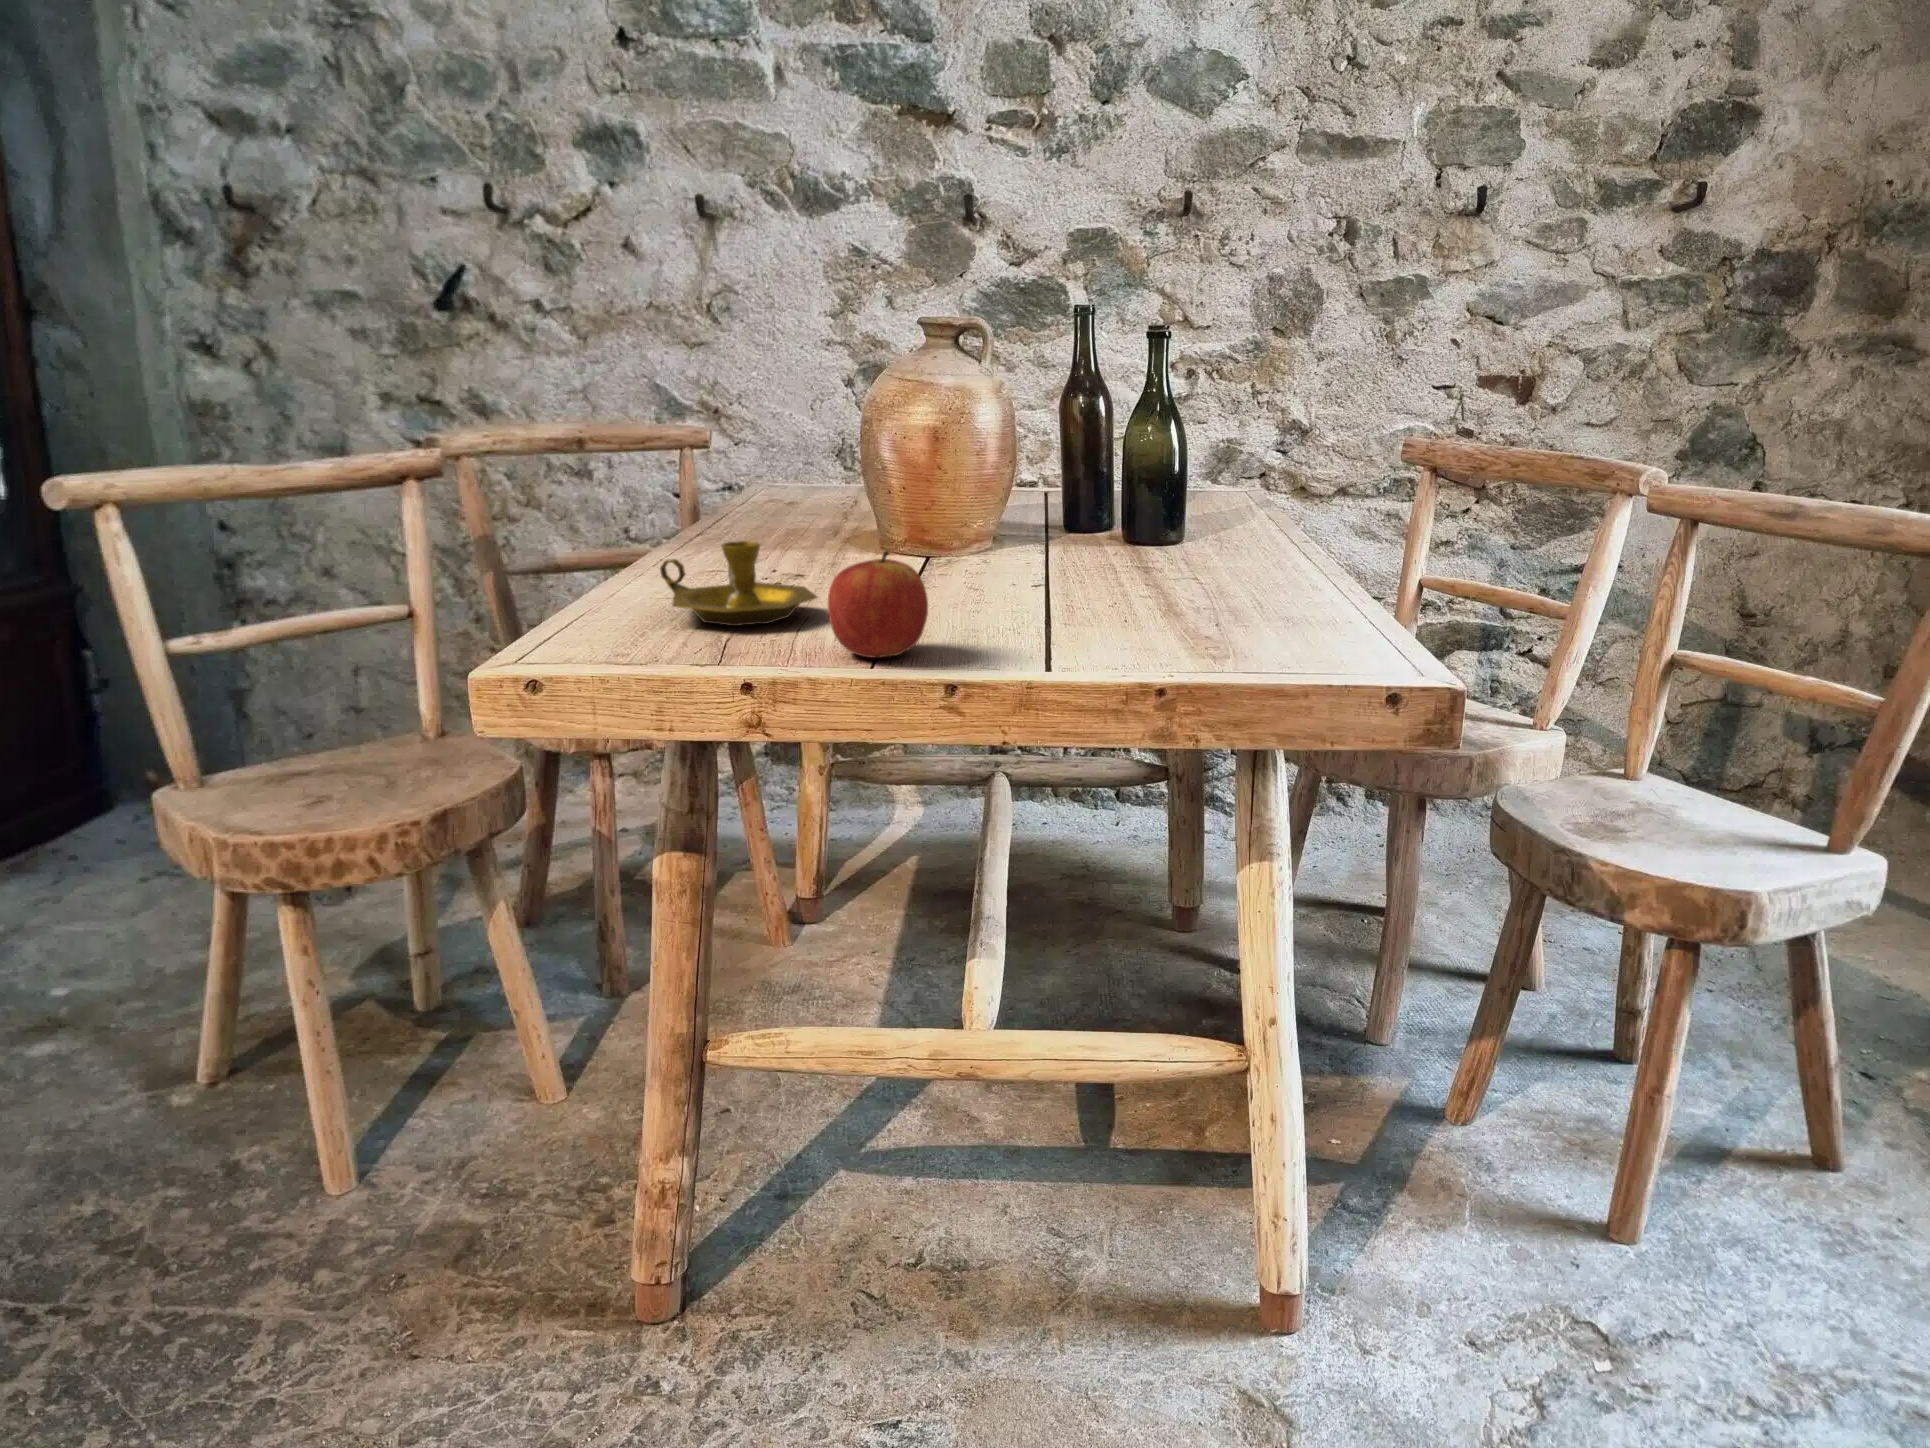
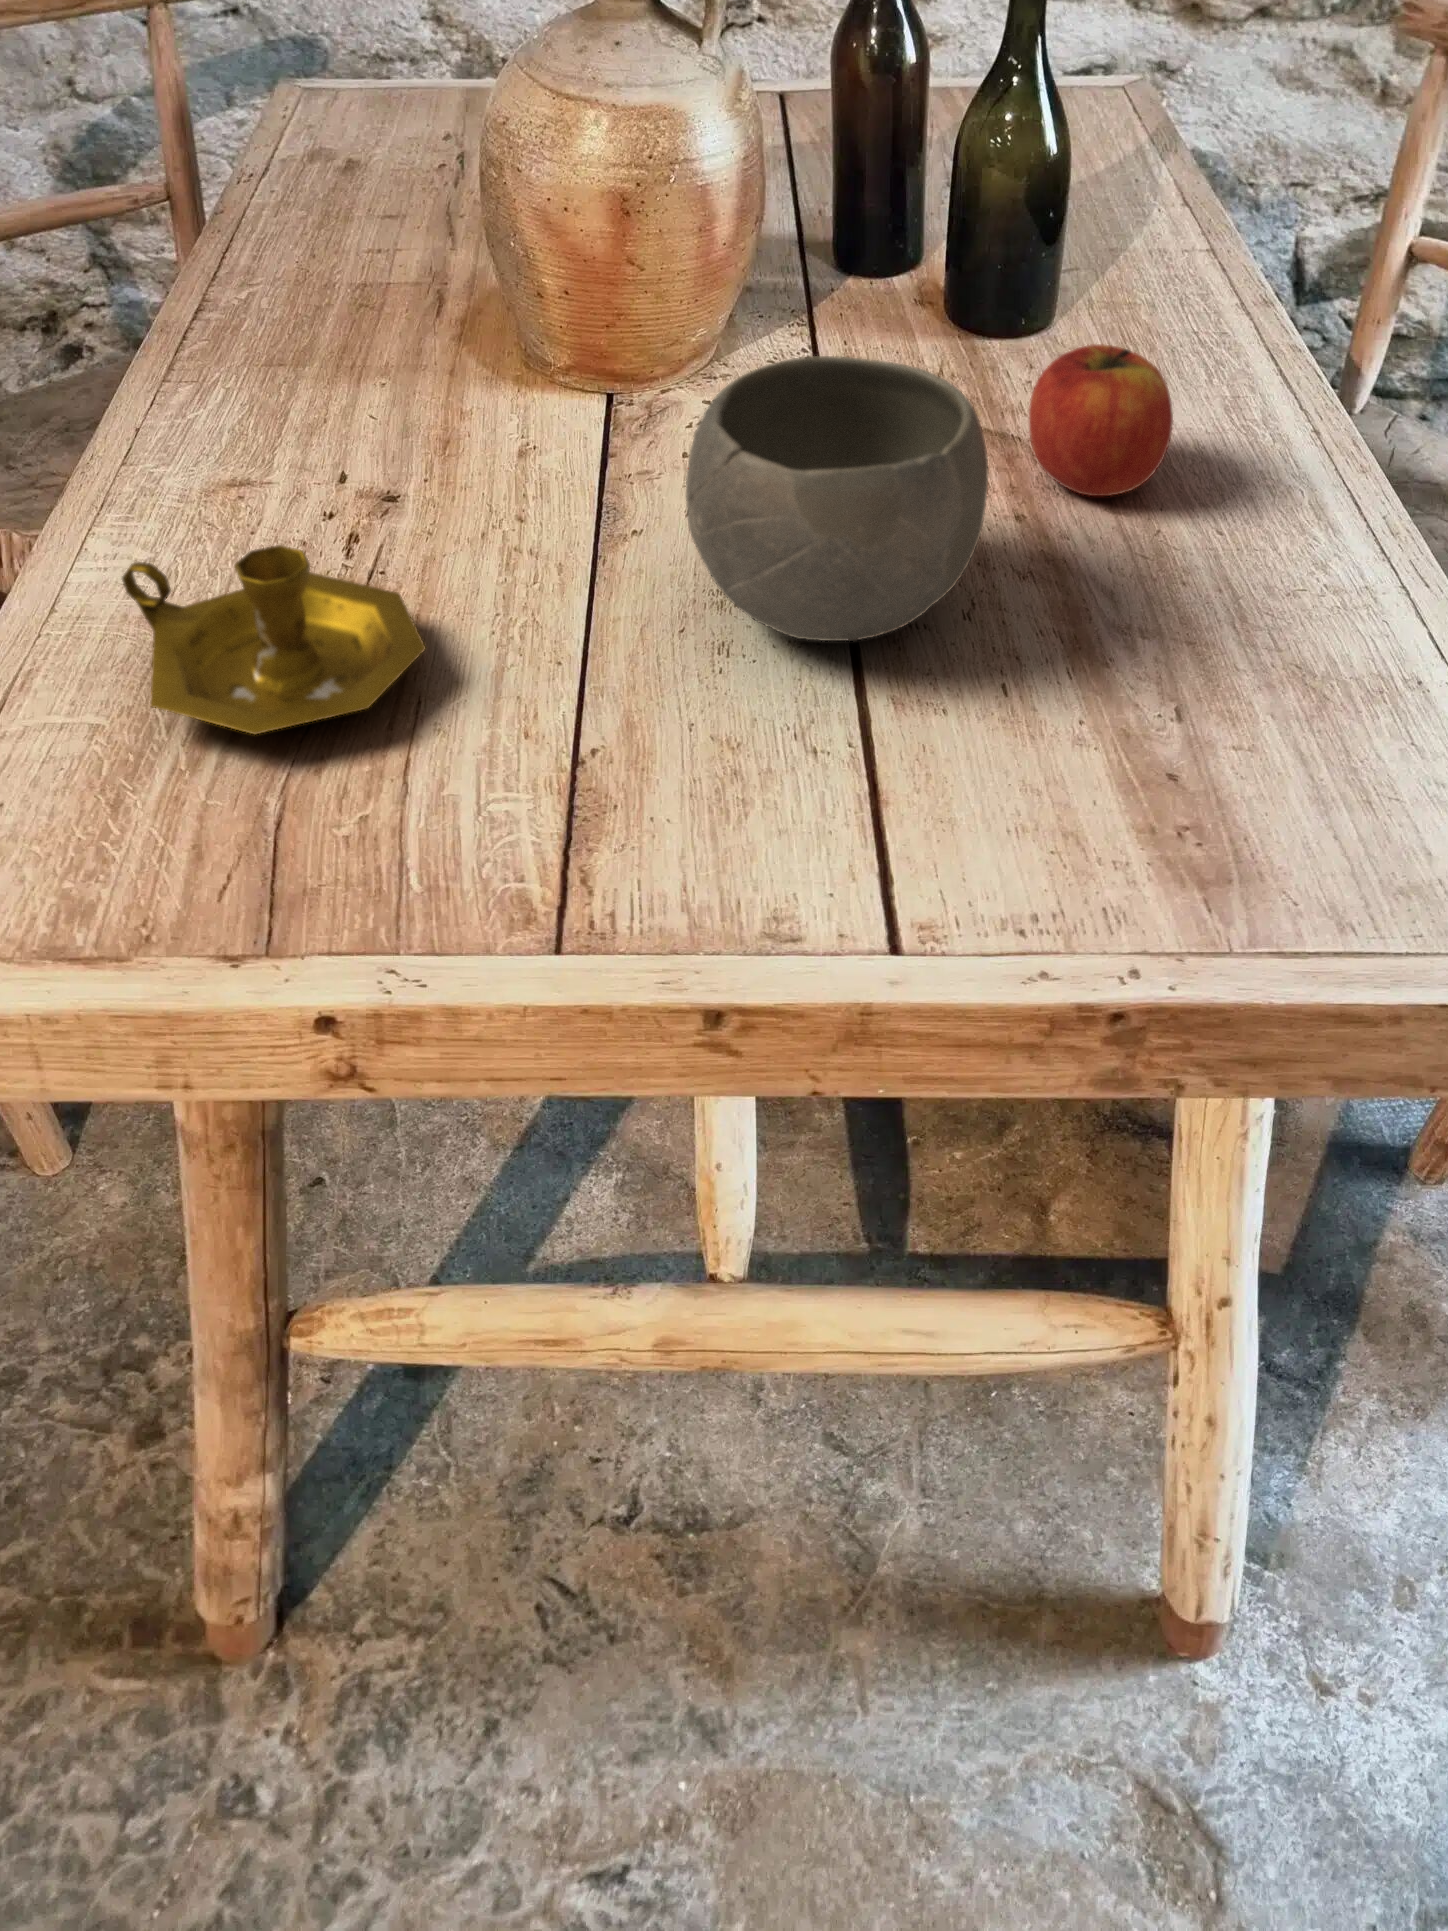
ceramic bowl: none [959,480,1119,611] -> present [686,356,989,641]
apple: present [828,551,928,658] -> present [1029,344,1173,496]

